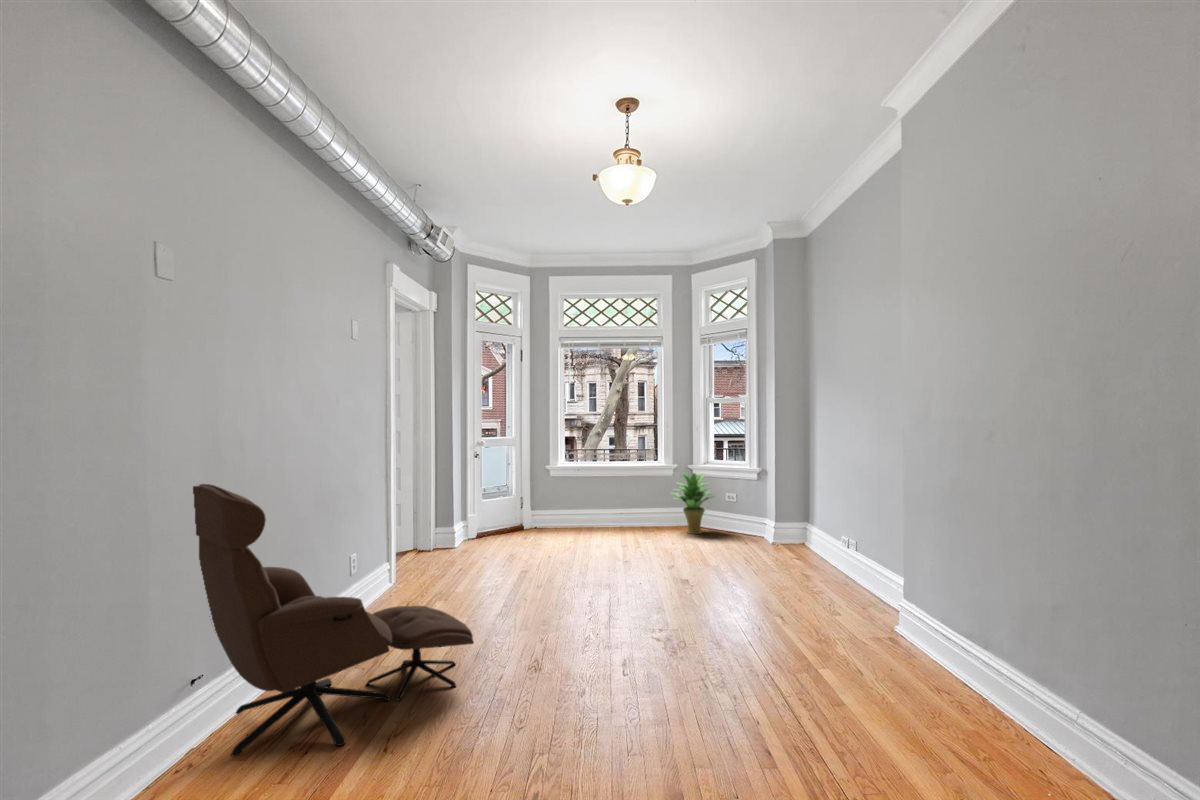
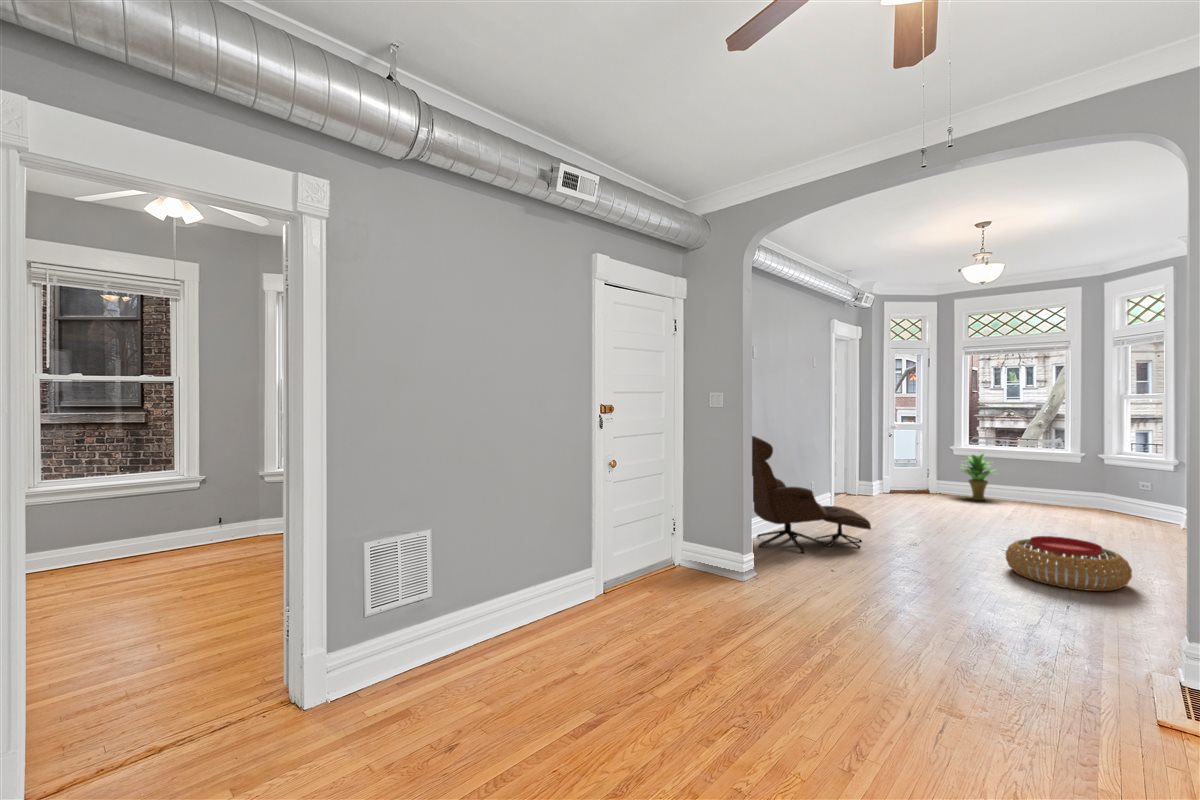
potted plant: present [676,472,711,534] -> present [964,454,992,500]
pouf: none [677,604,832,701] -> present [1006,536,1132,591]

